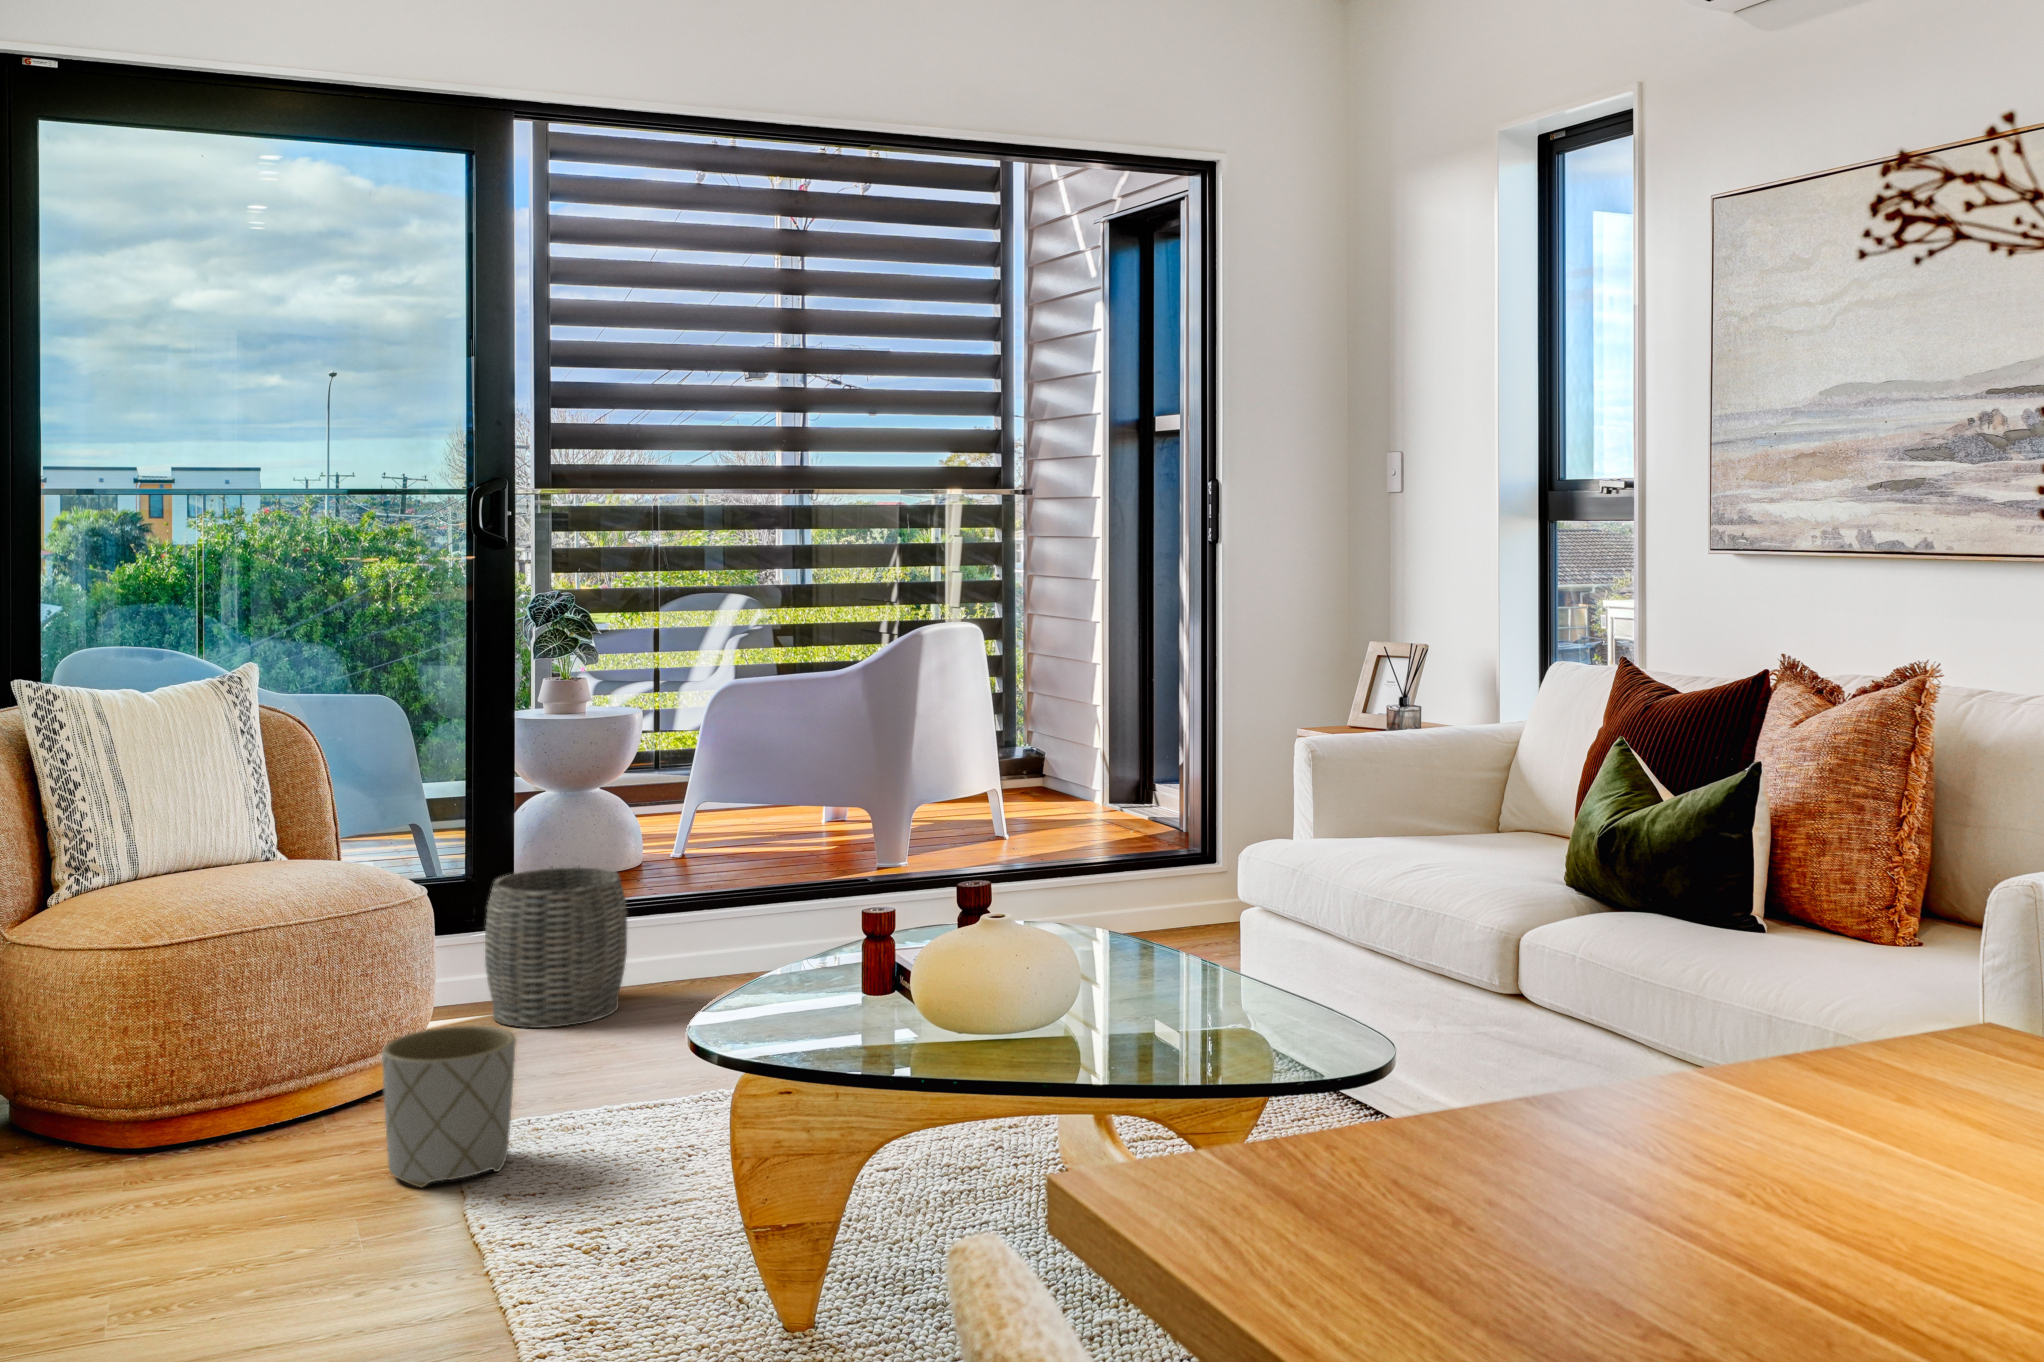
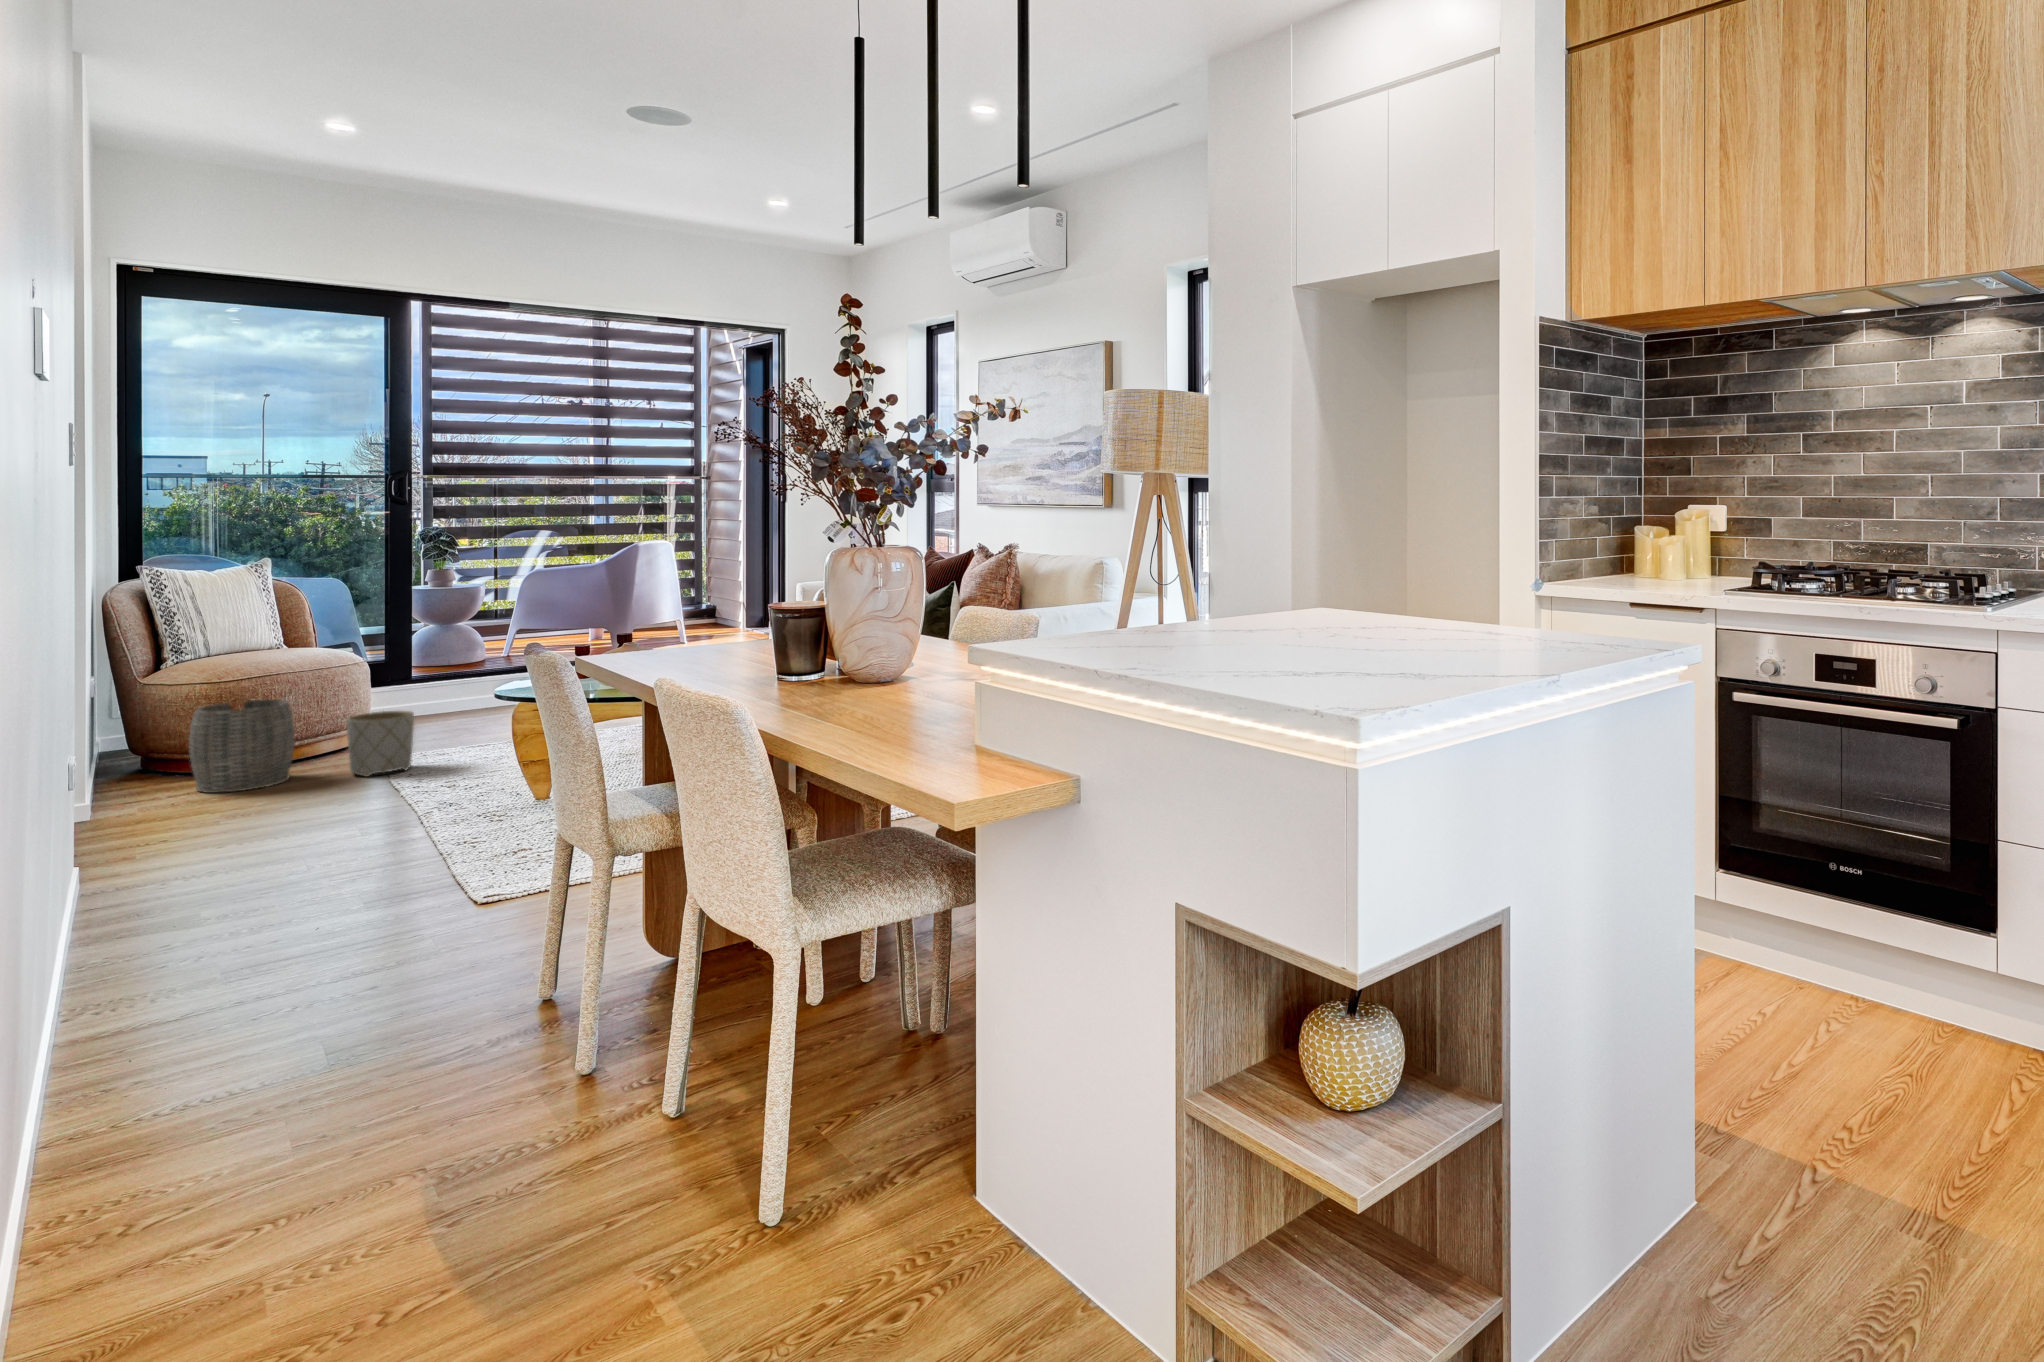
woven basket: present [485,867,627,1028] -> present [189,699,295,793]

